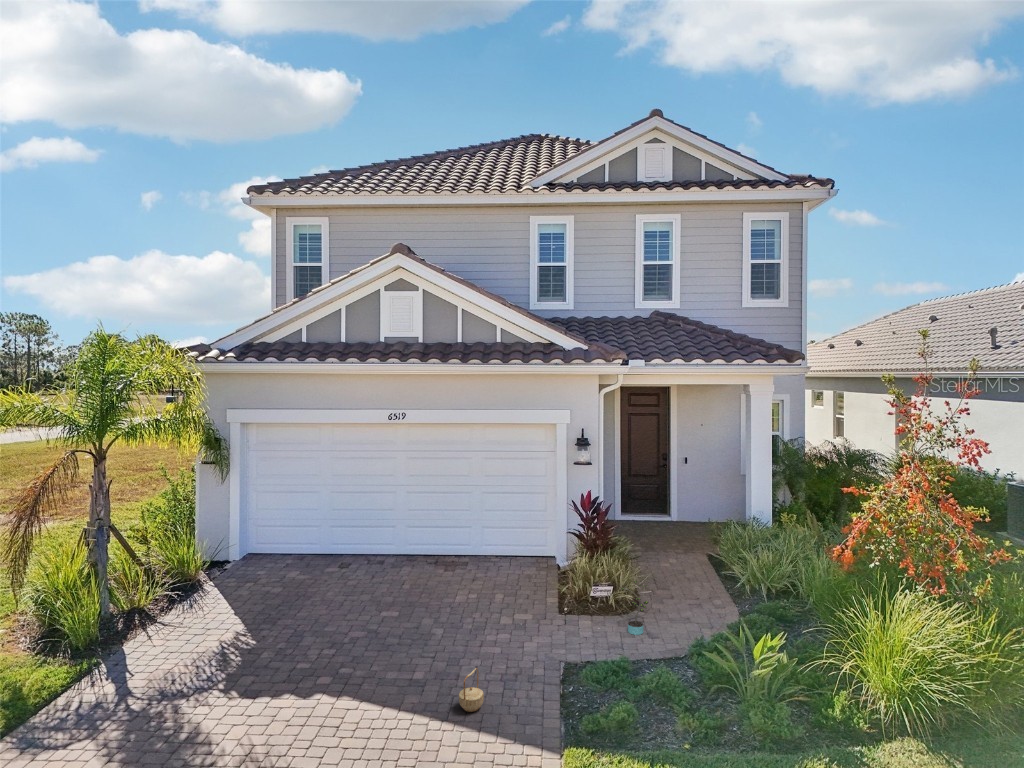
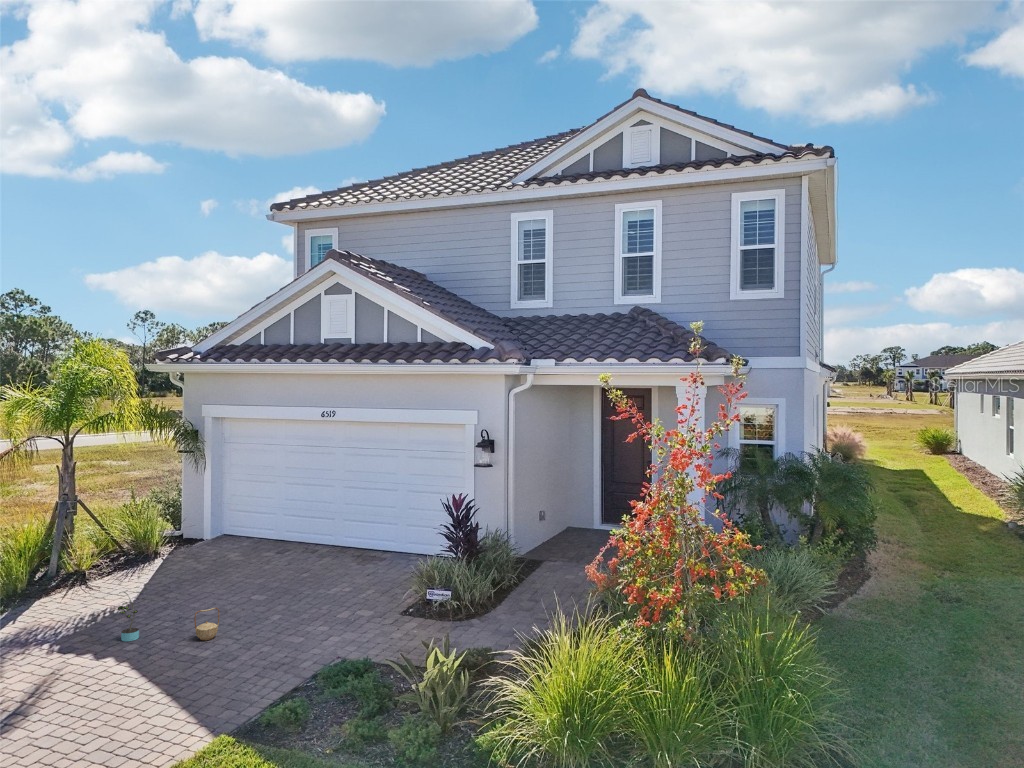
potted plant: present [621,581,648,635] -> present [118,592,141,641]

